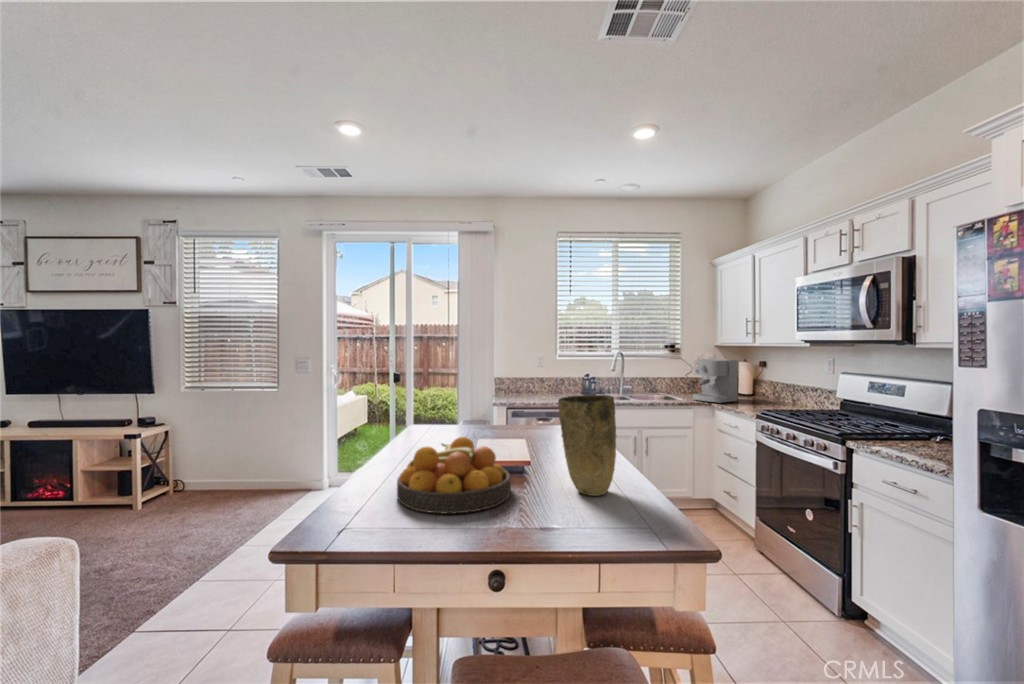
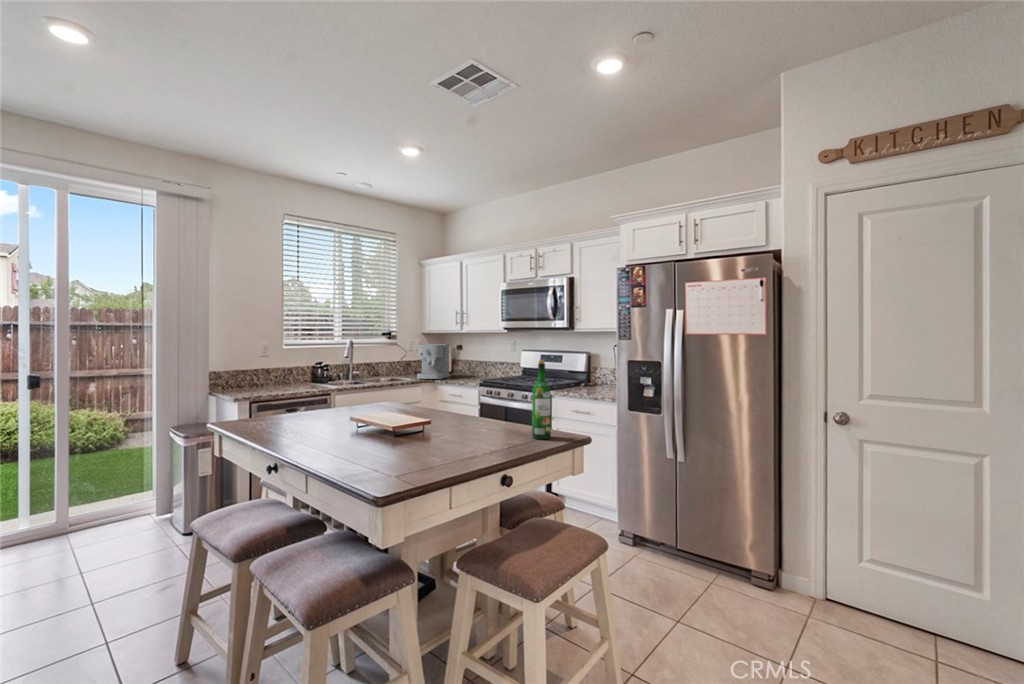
vase: present [558,395,617,496] -> none [469,363,511,433]
wine bottle: none [617,399,647,525] -> present [532,360,551,439]
fruit bowl: present [397,437,511,514] -> none [363,405,460,462]

